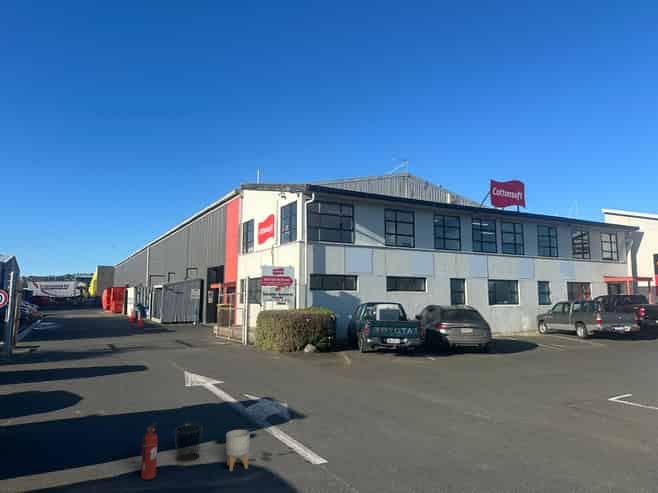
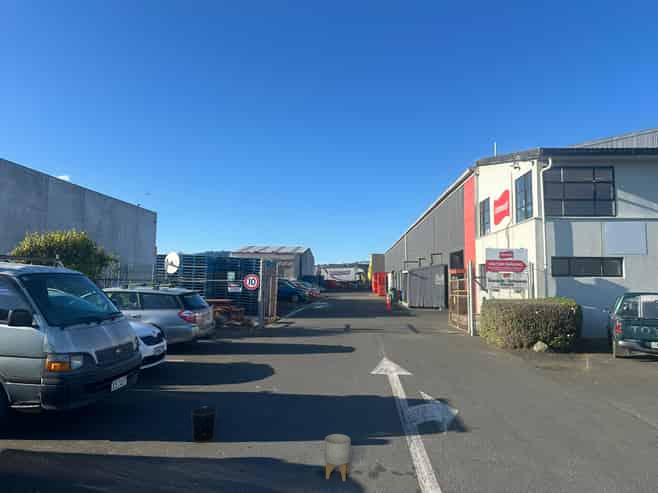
fire extinguisher: present [141,423,158,479] -> none [249,409,266,464]
trash can: present [176,425,202,462] -> present [191,406,217,443]

